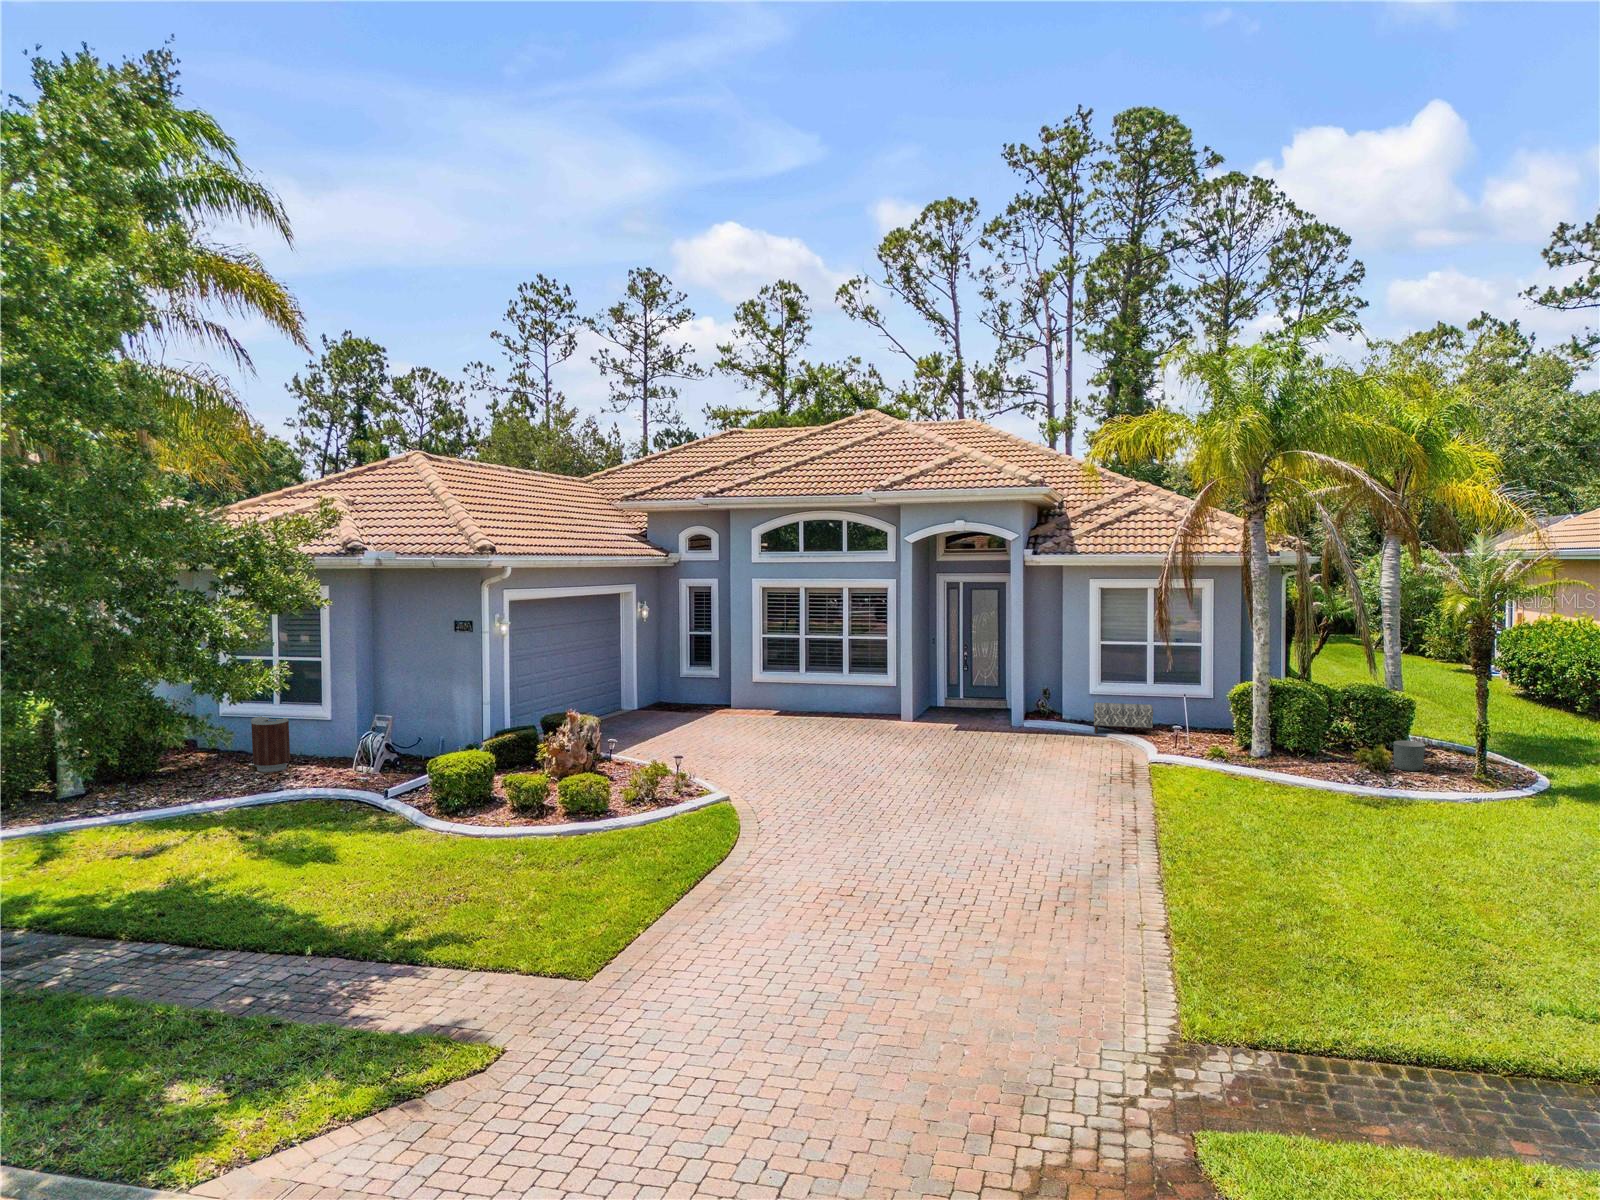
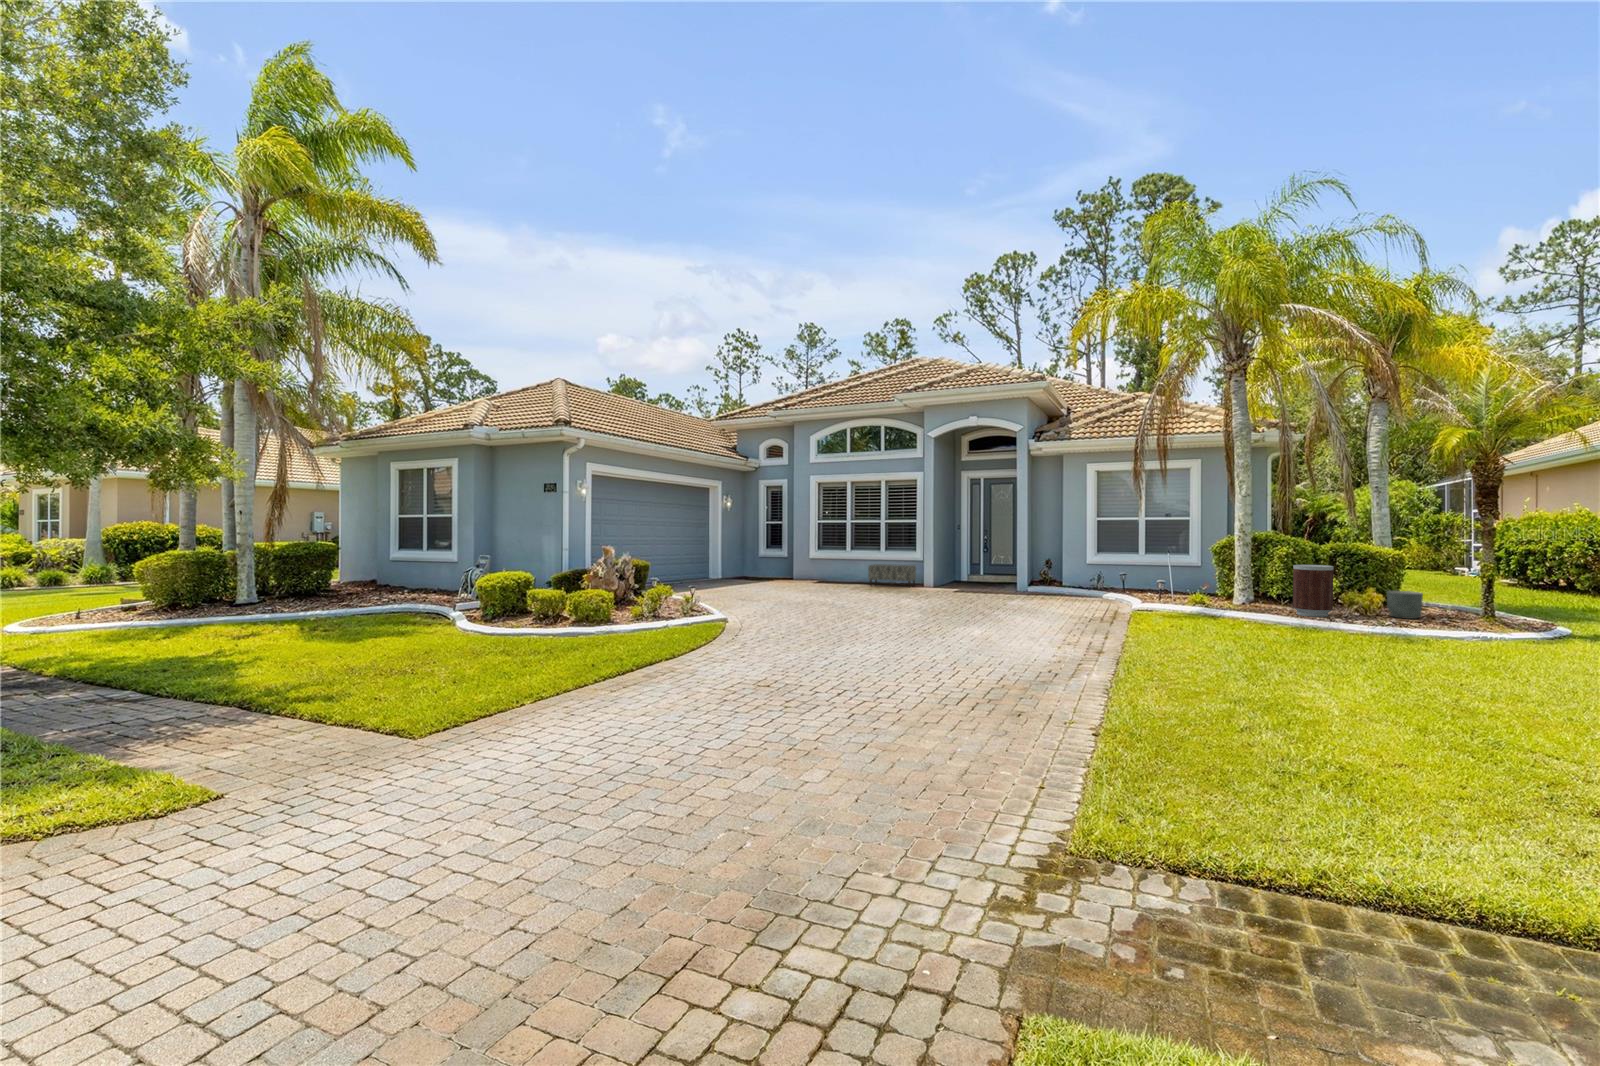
bench: present [1094,702,1153,736] -> present [868,564,916,587]
trash can: present [251,716,290,772] -> present [1293,565,1334,617]

